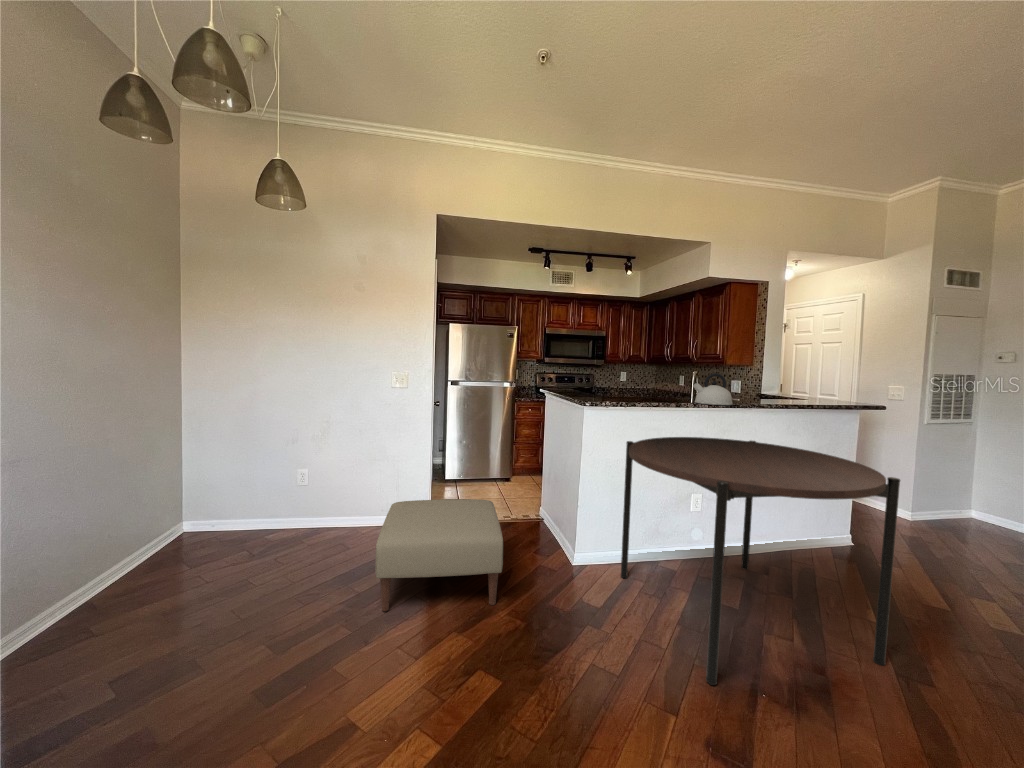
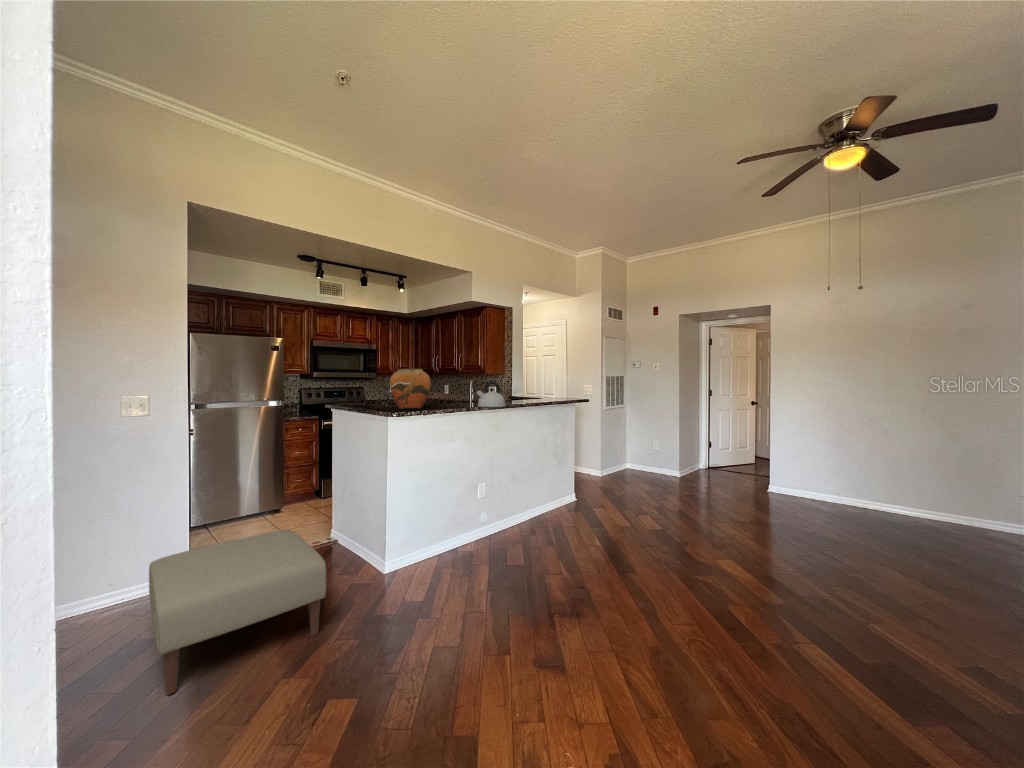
vase: none [595,356,638,400] -> present [390,369,431,409]
dining table: present [621,437,900,685] -> none [431,433,613,622]

